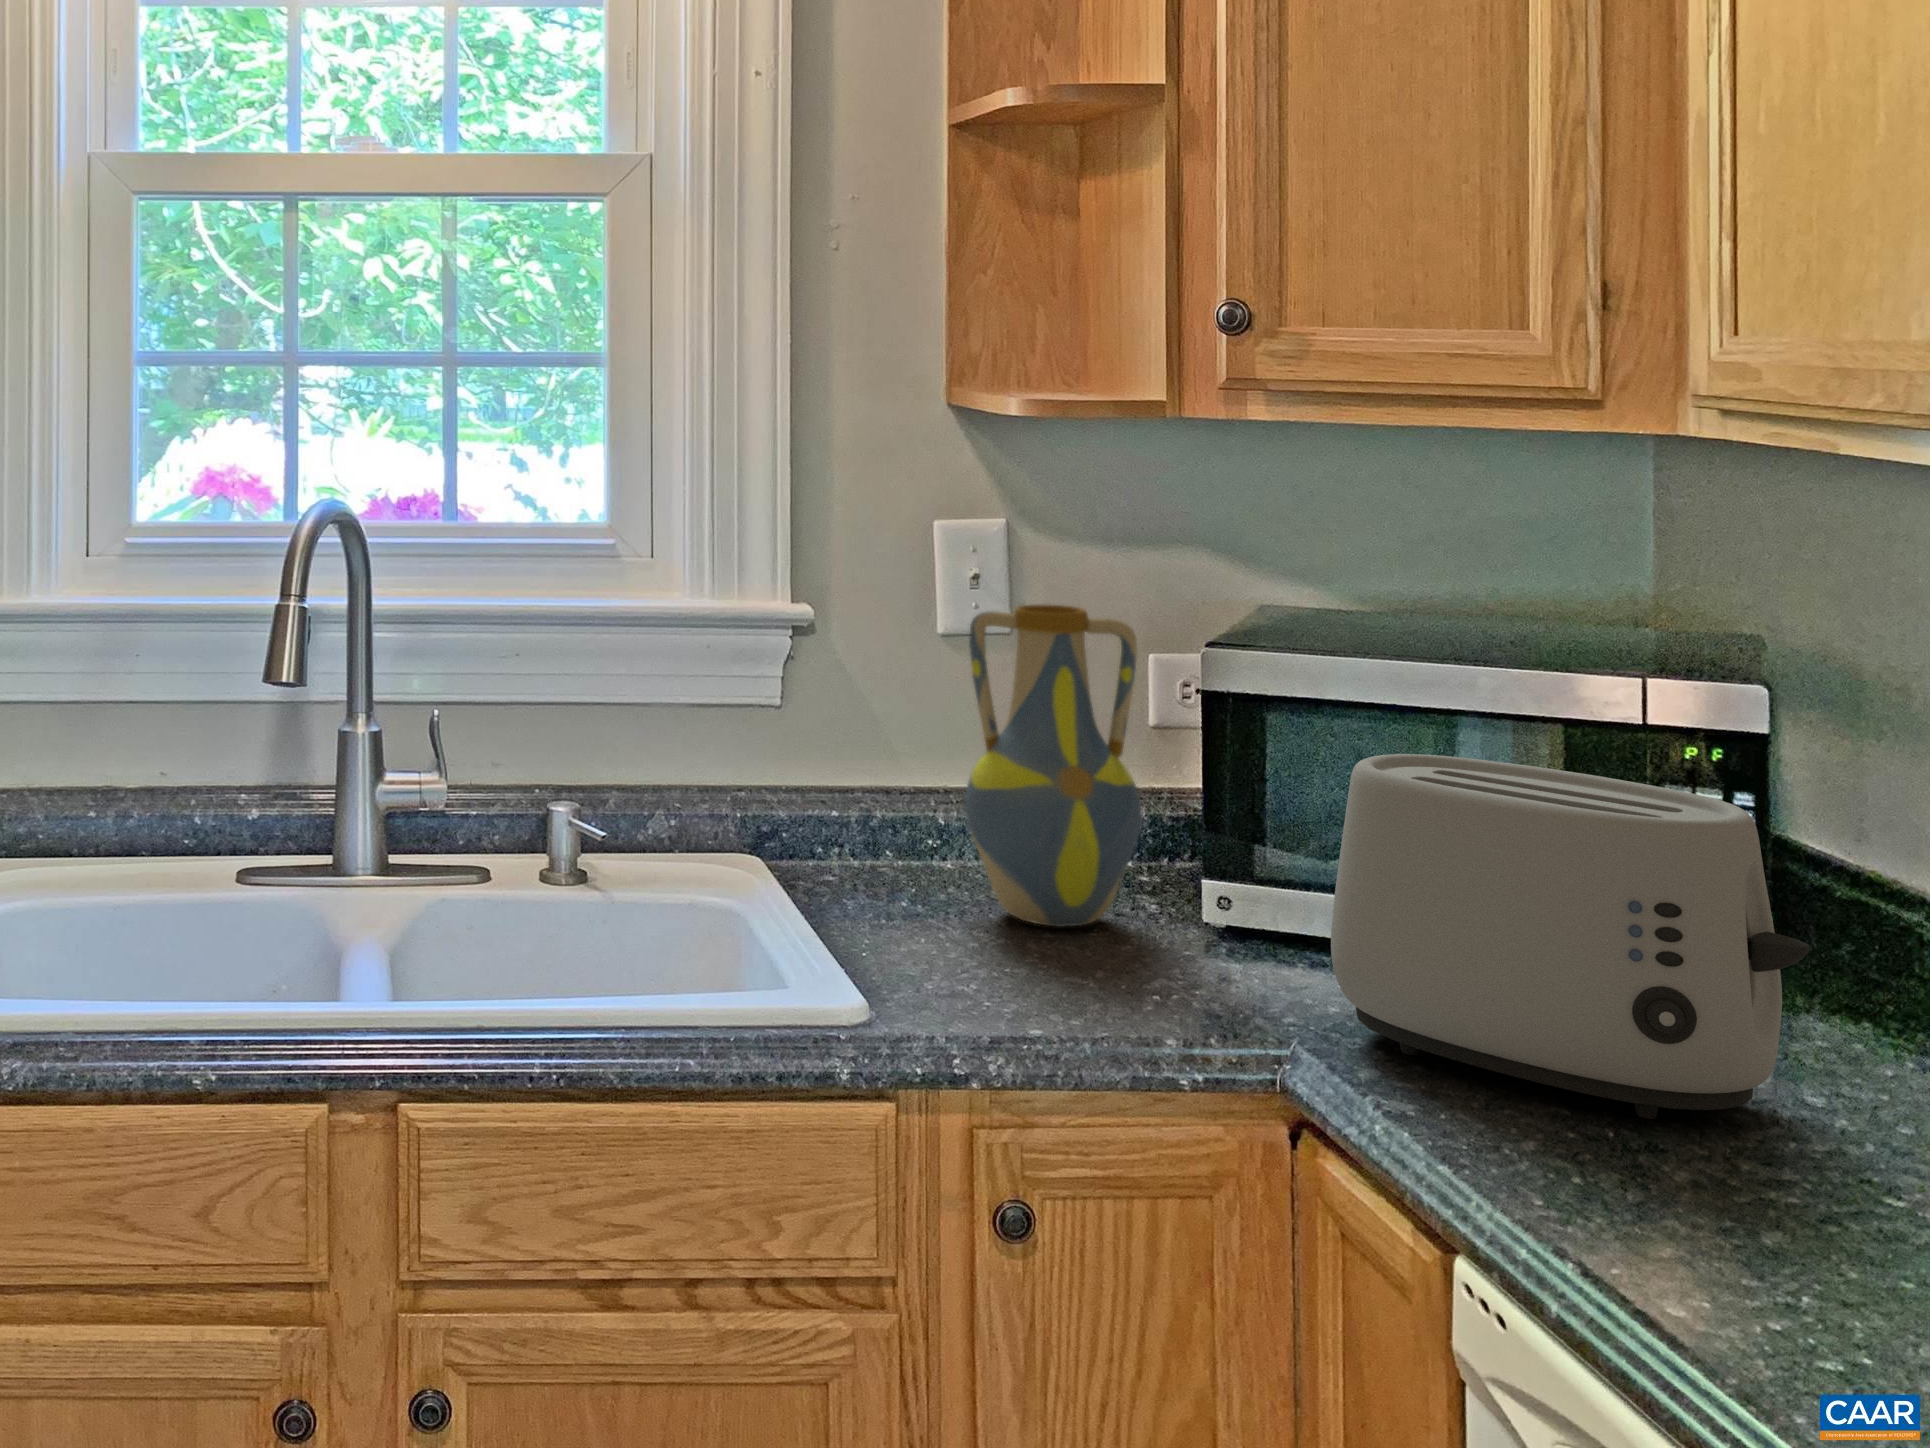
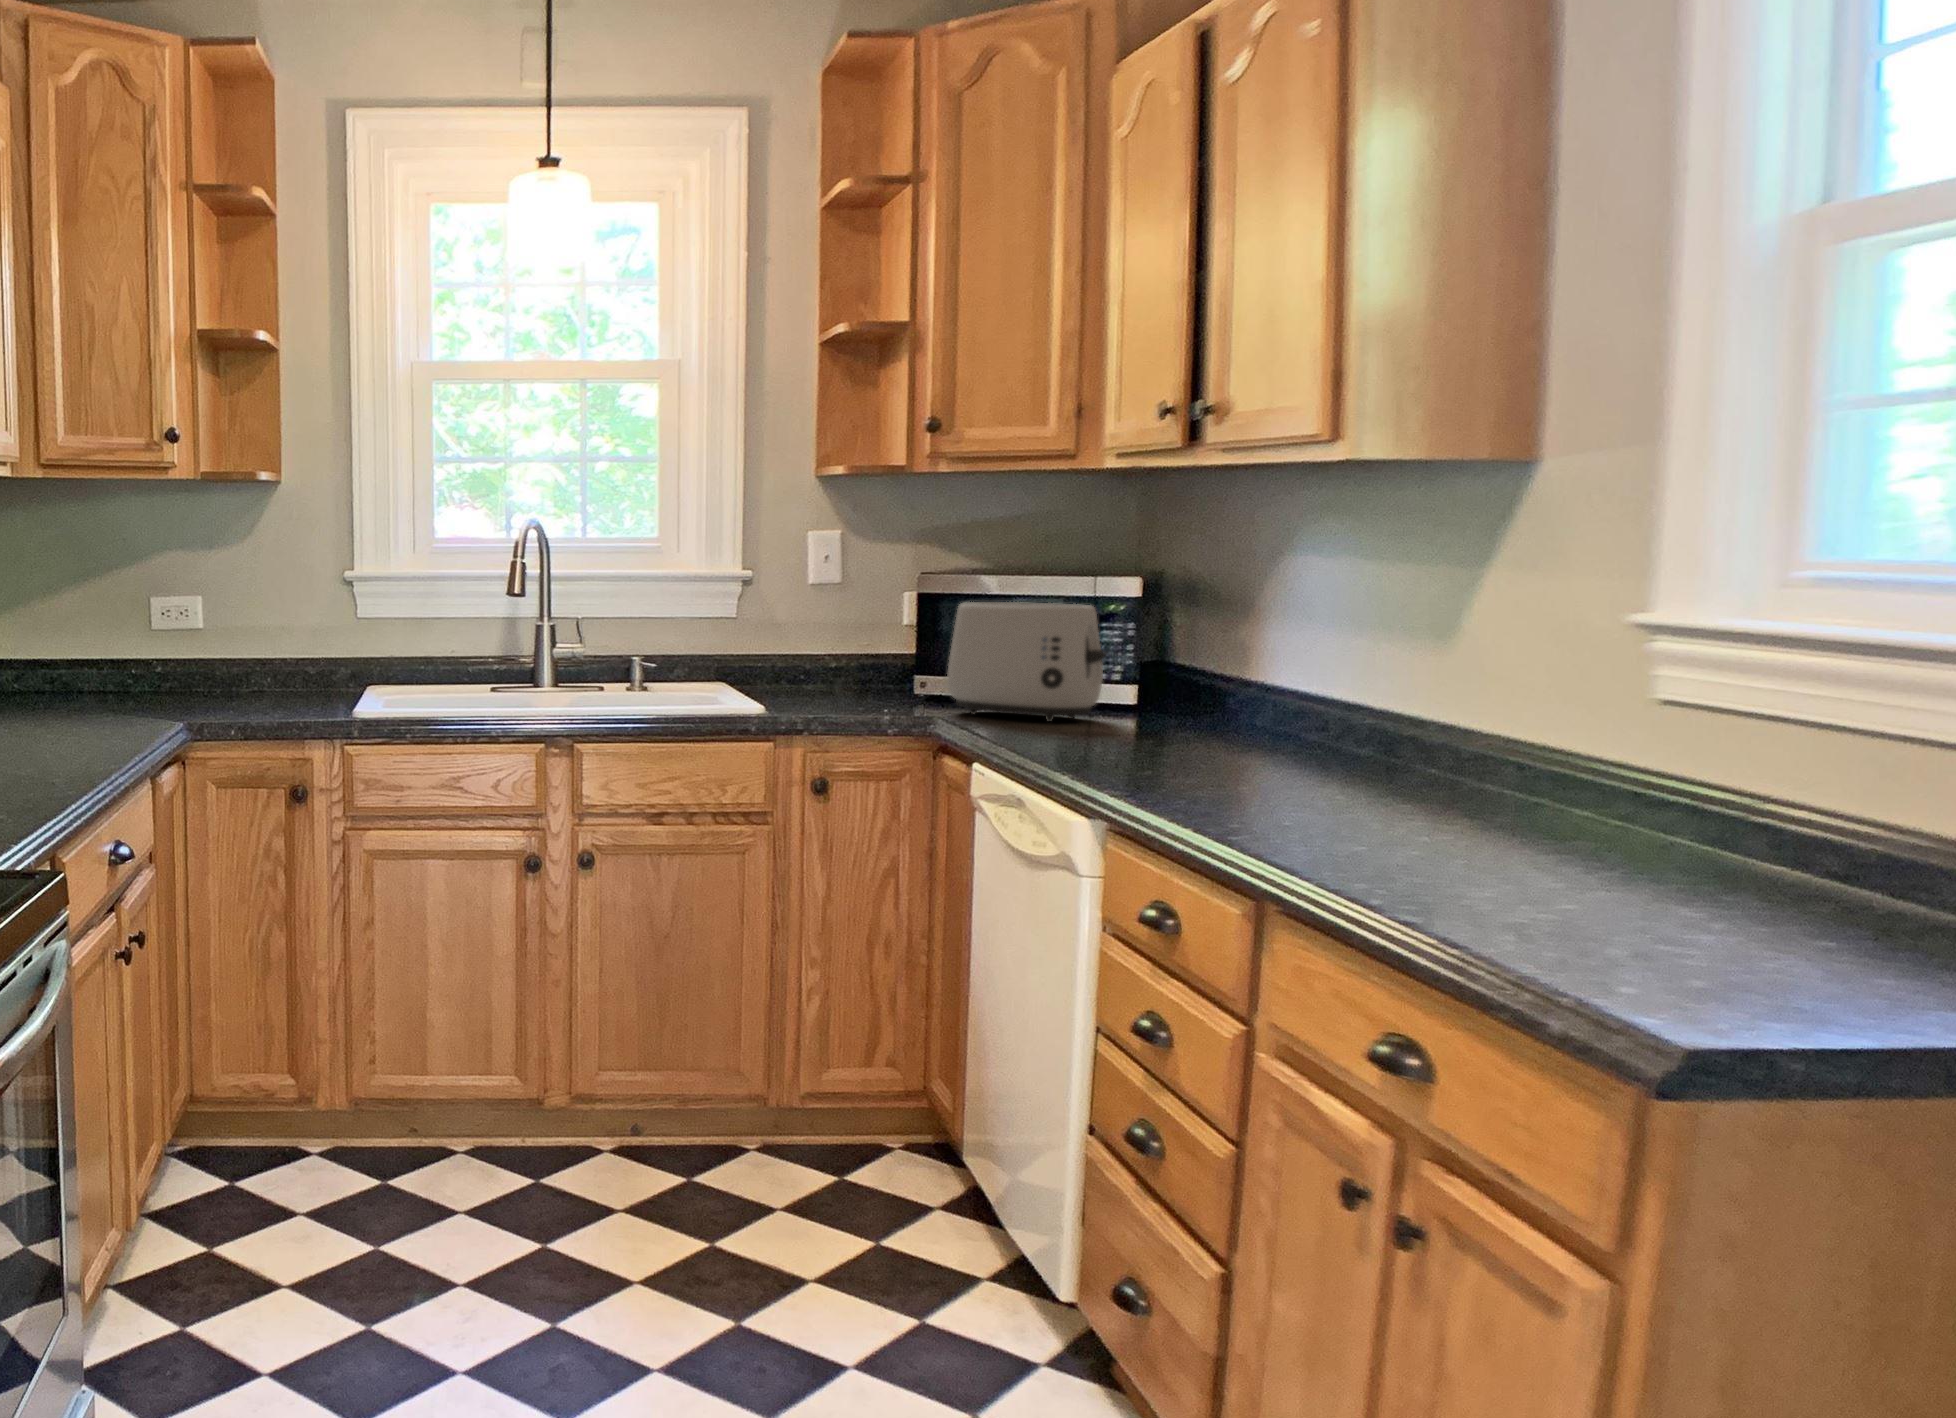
vase: present [965,604,1141,927] -> none [816,561,890,697]

